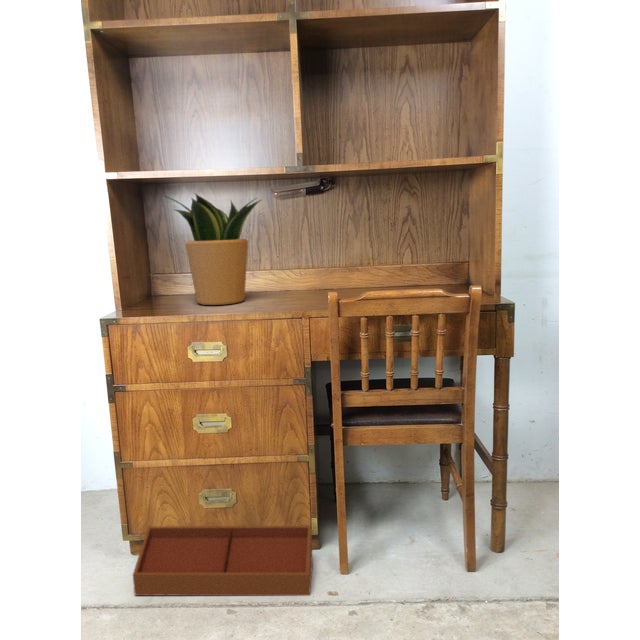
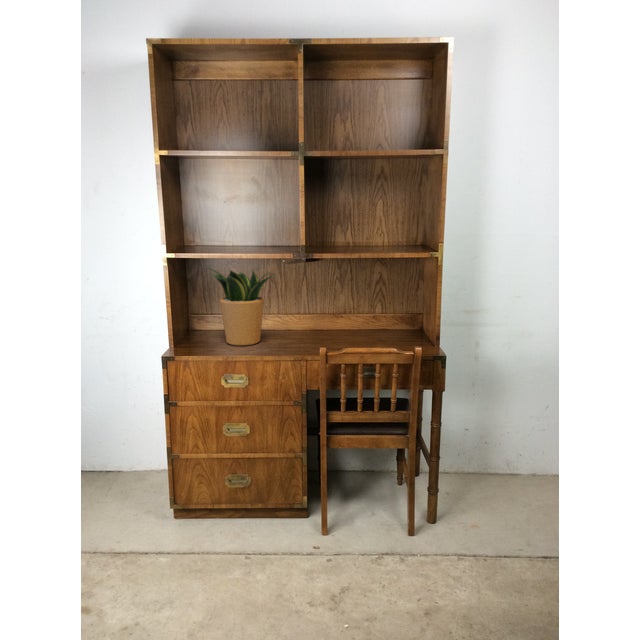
storage bin: present [133,526,313,596] -> none [181,500,303,549]

